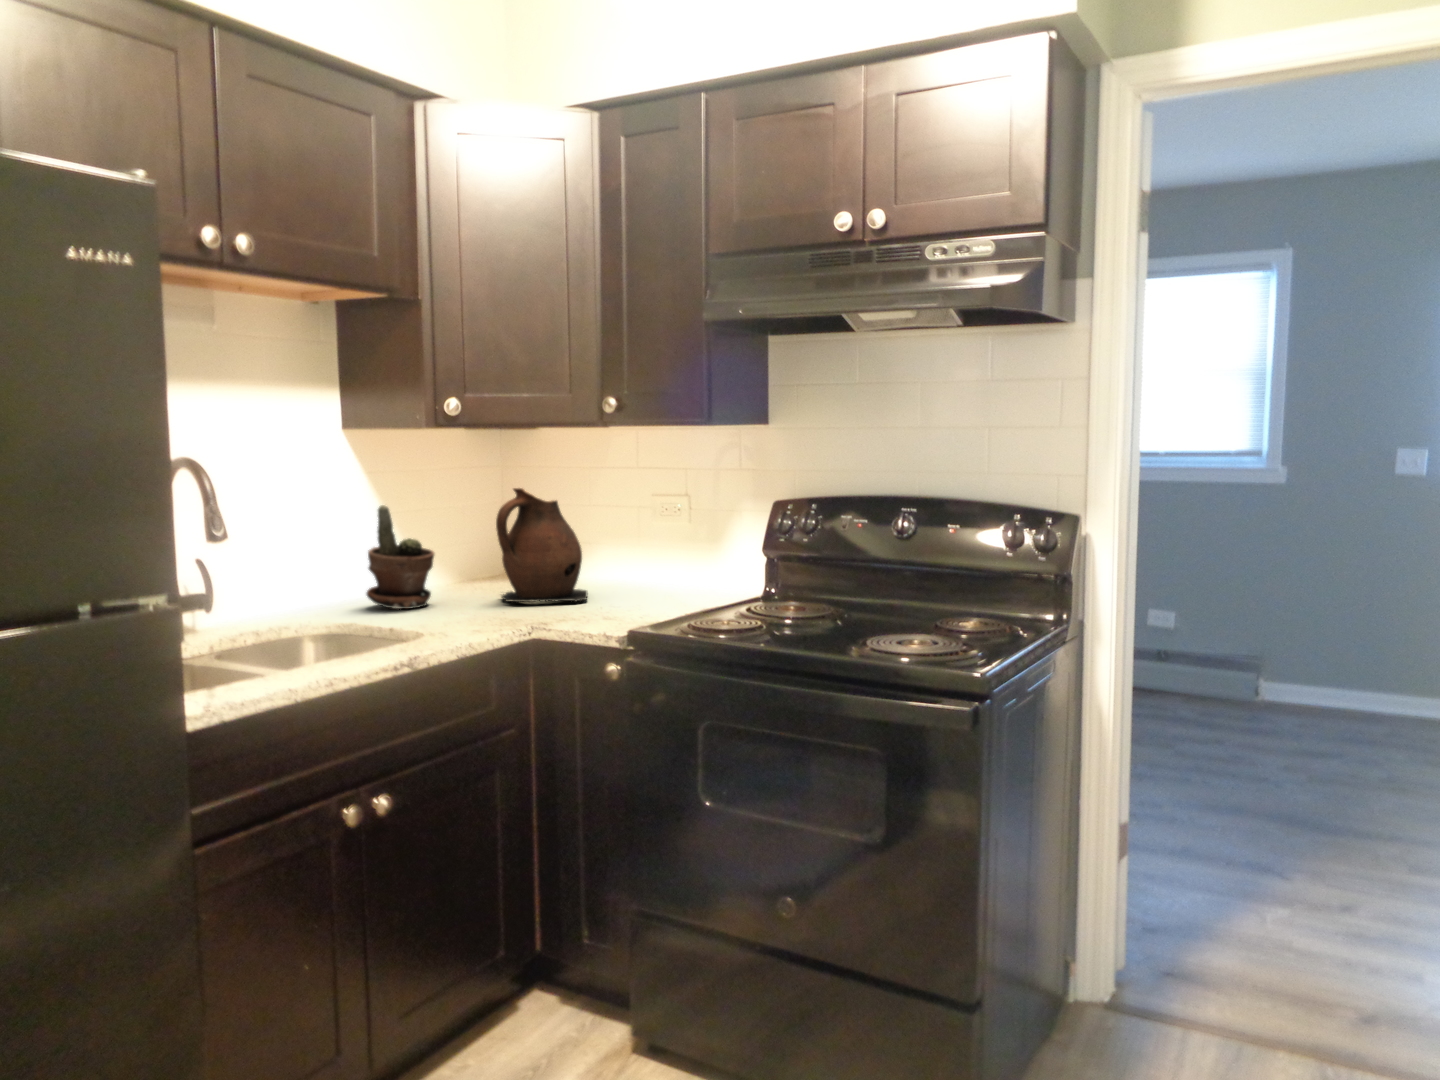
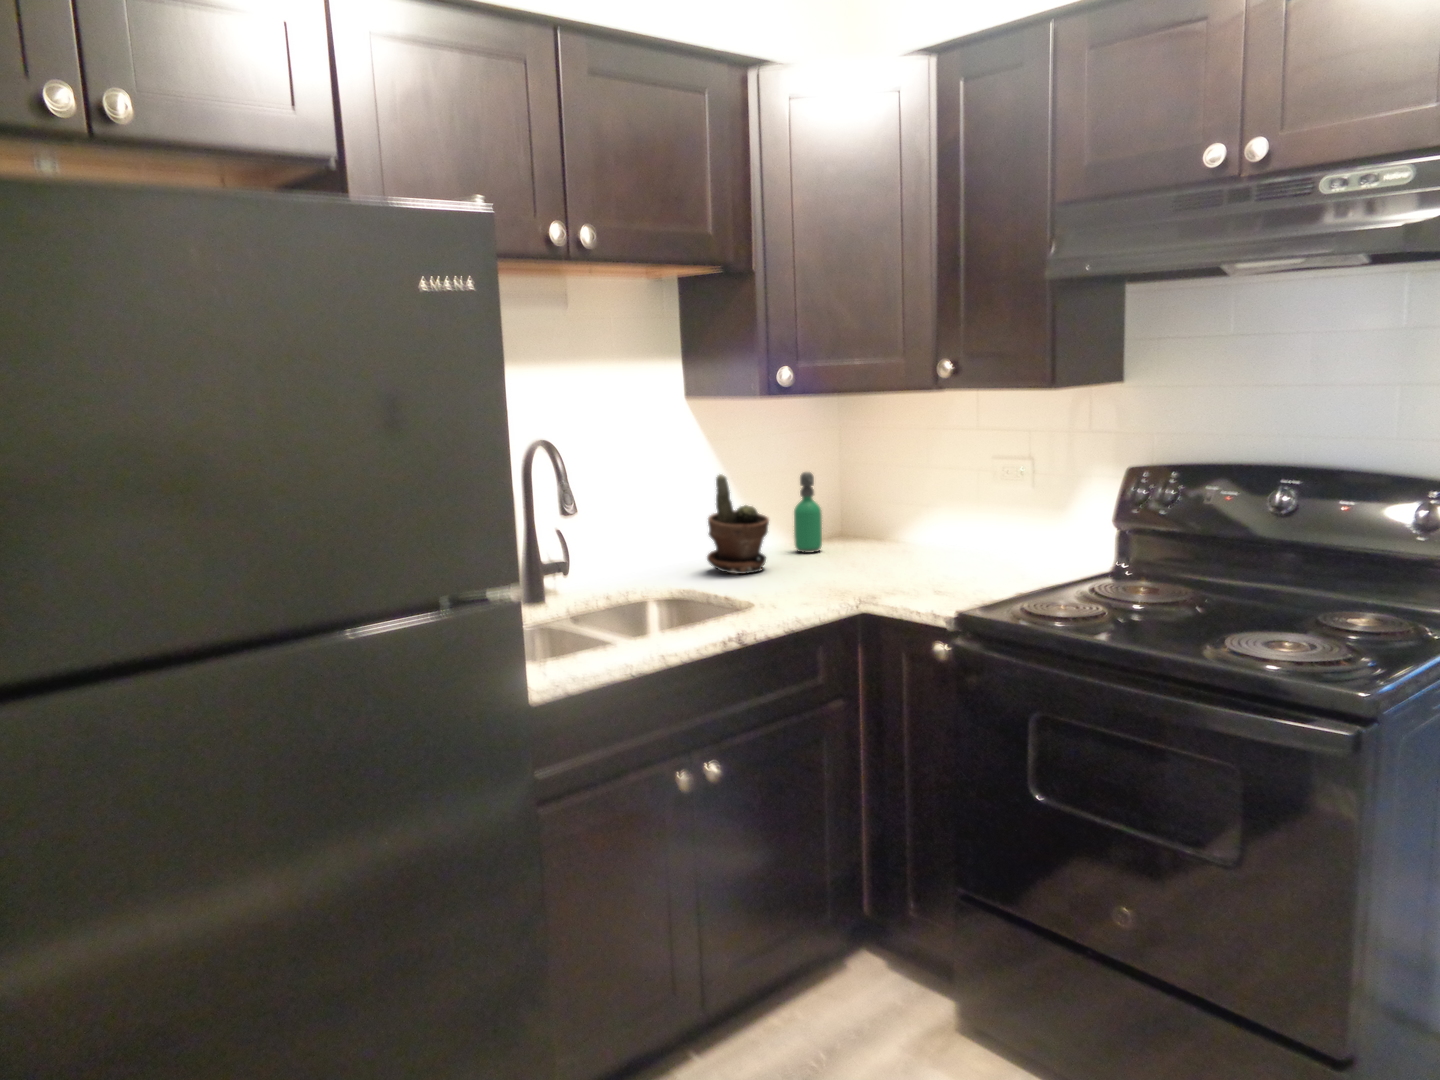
ceramic pitcher: present [496,488,587,602] -> none [828,455,920,573]
soap dispenser: none [458,508,487,590] -> present [794,472,822,553]

